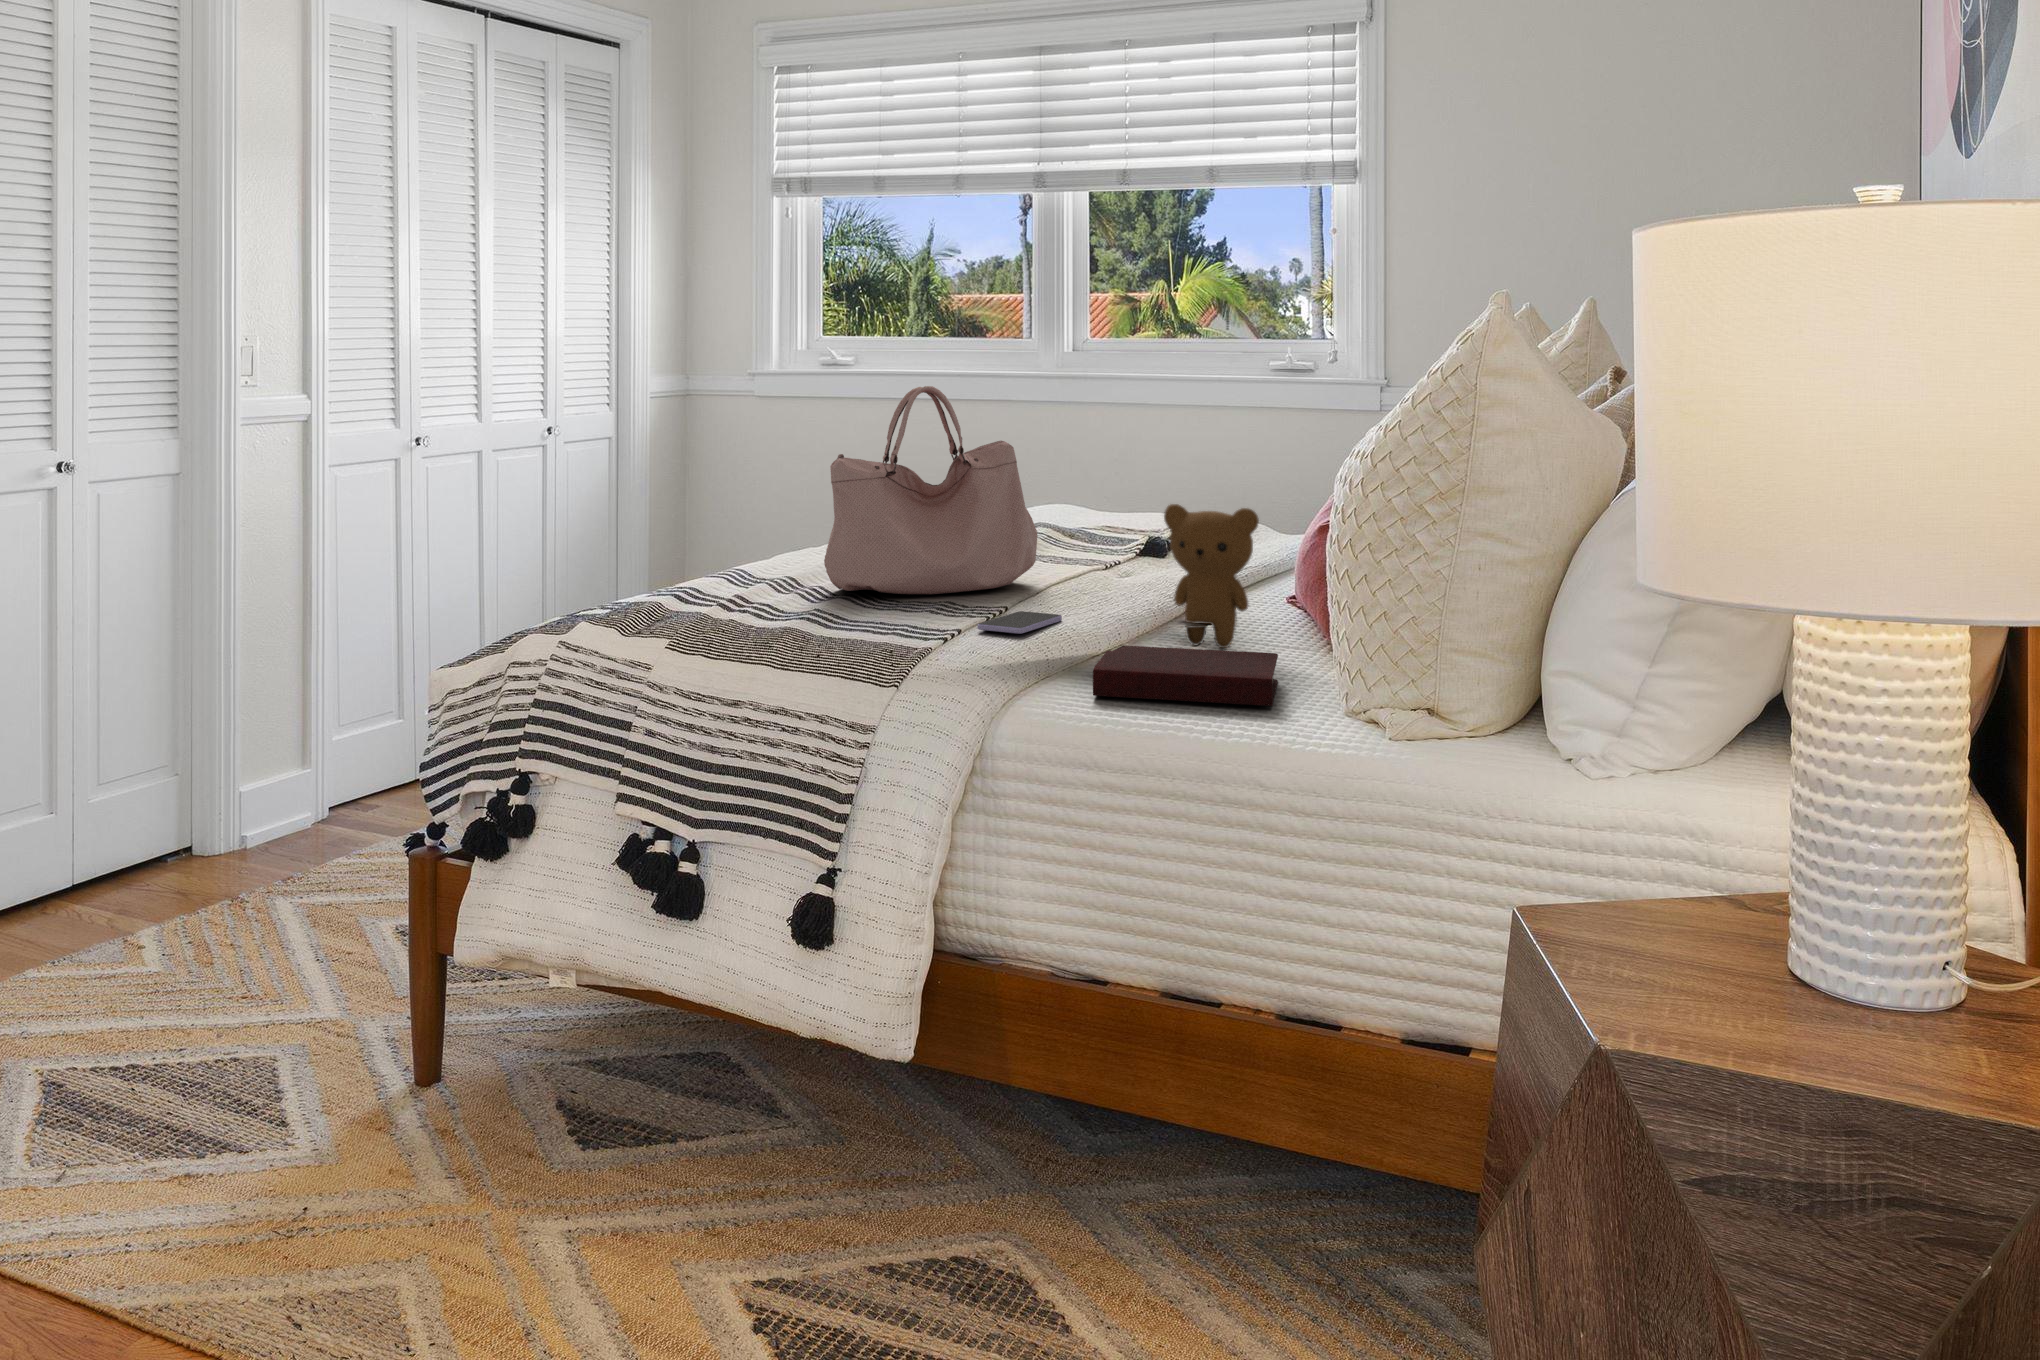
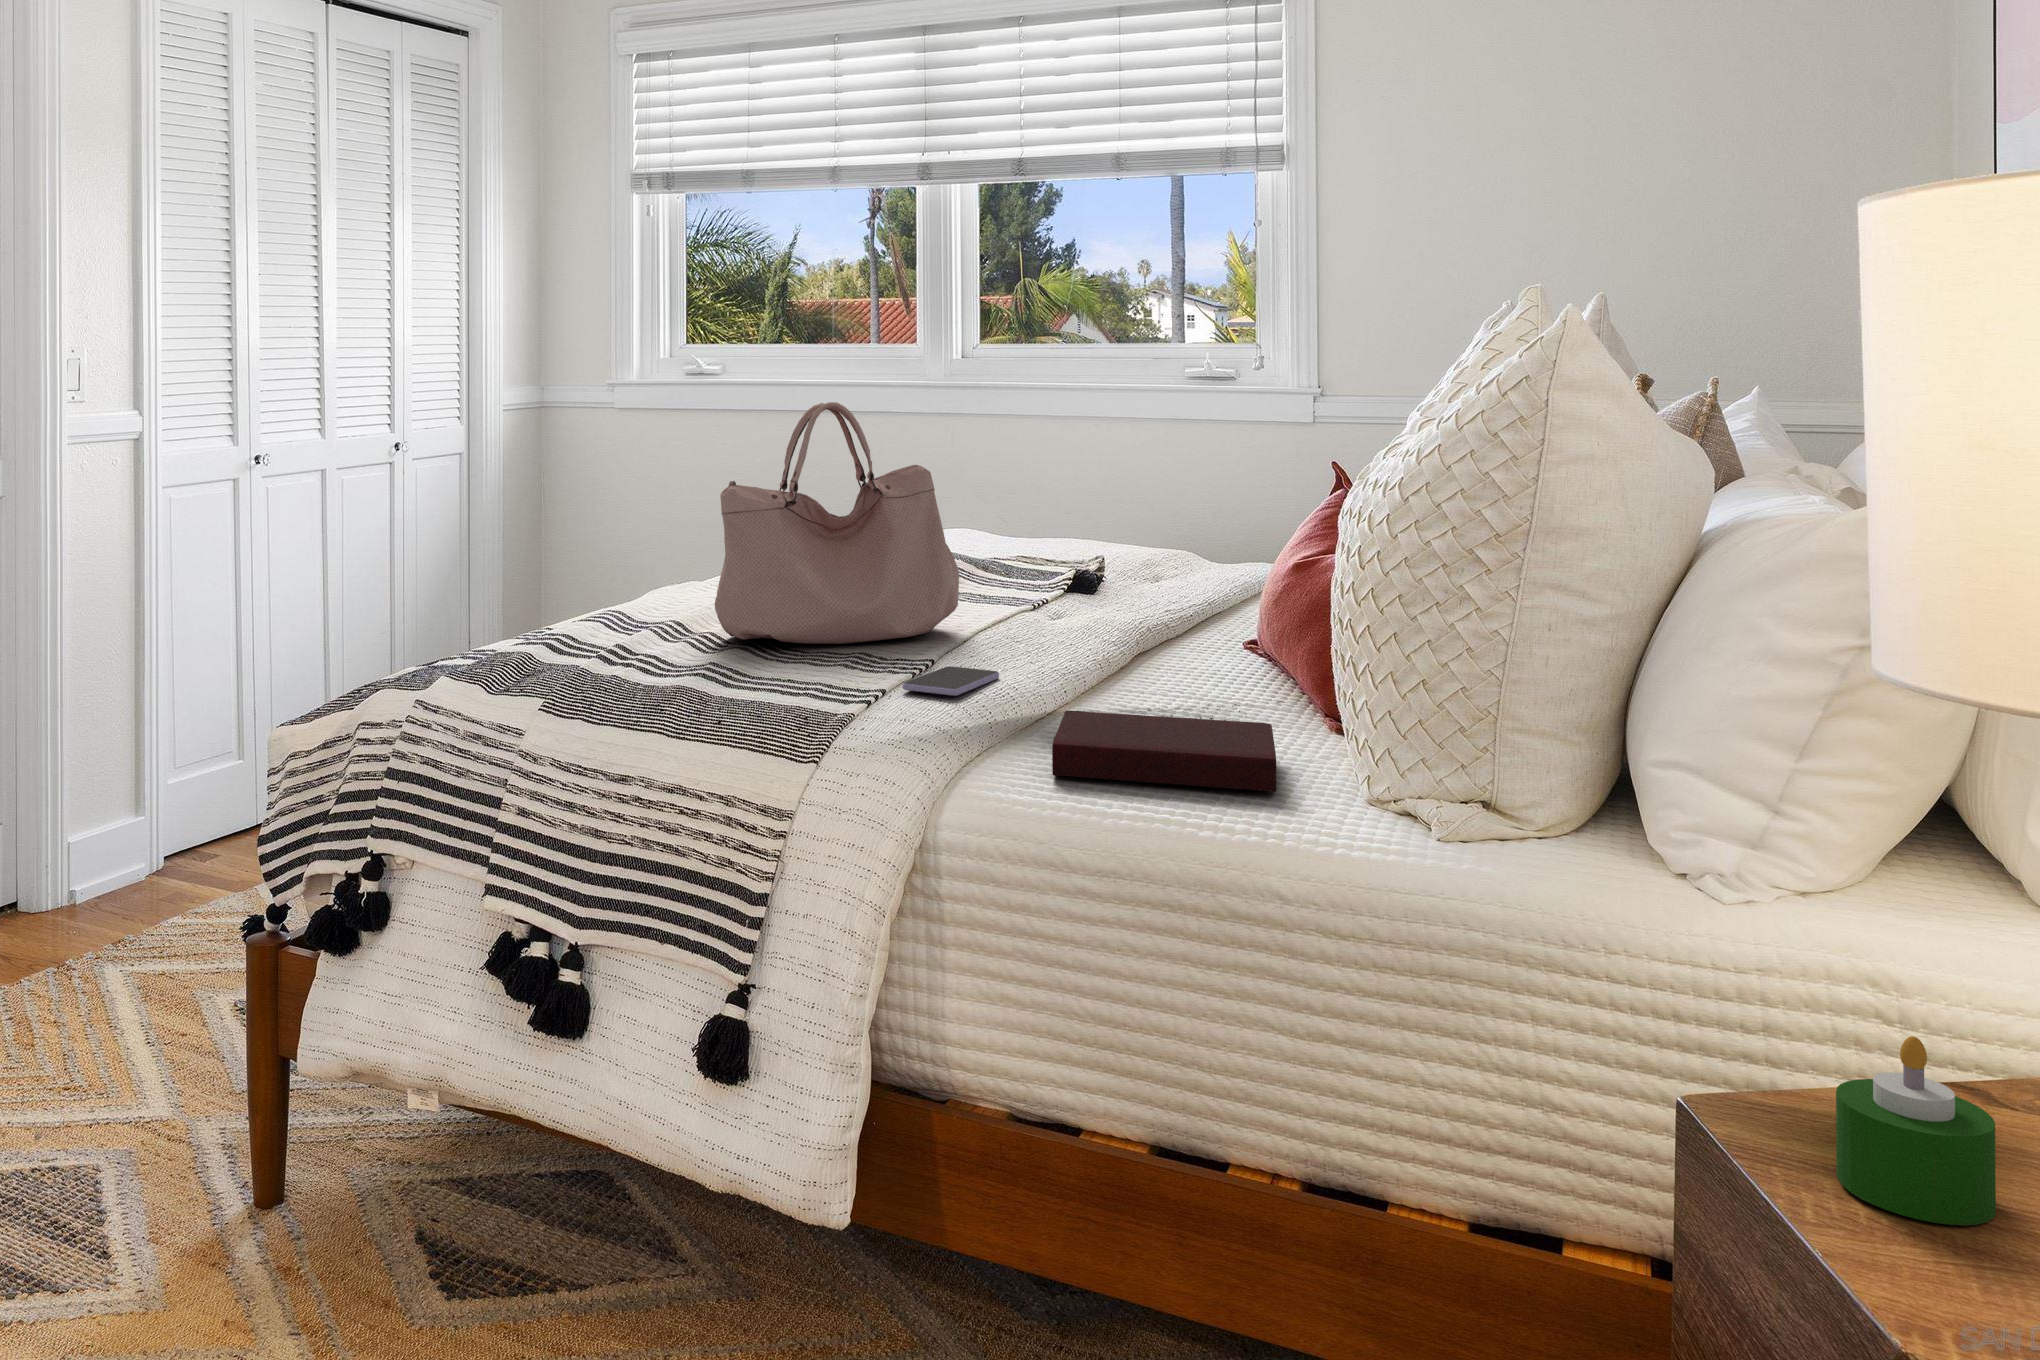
teddy bear: present [1164,504,1259,648] -> none [1118,541,1237,713]
candle: none [1612,851,1716,985] -> present [1836,1036,1996,1225]

